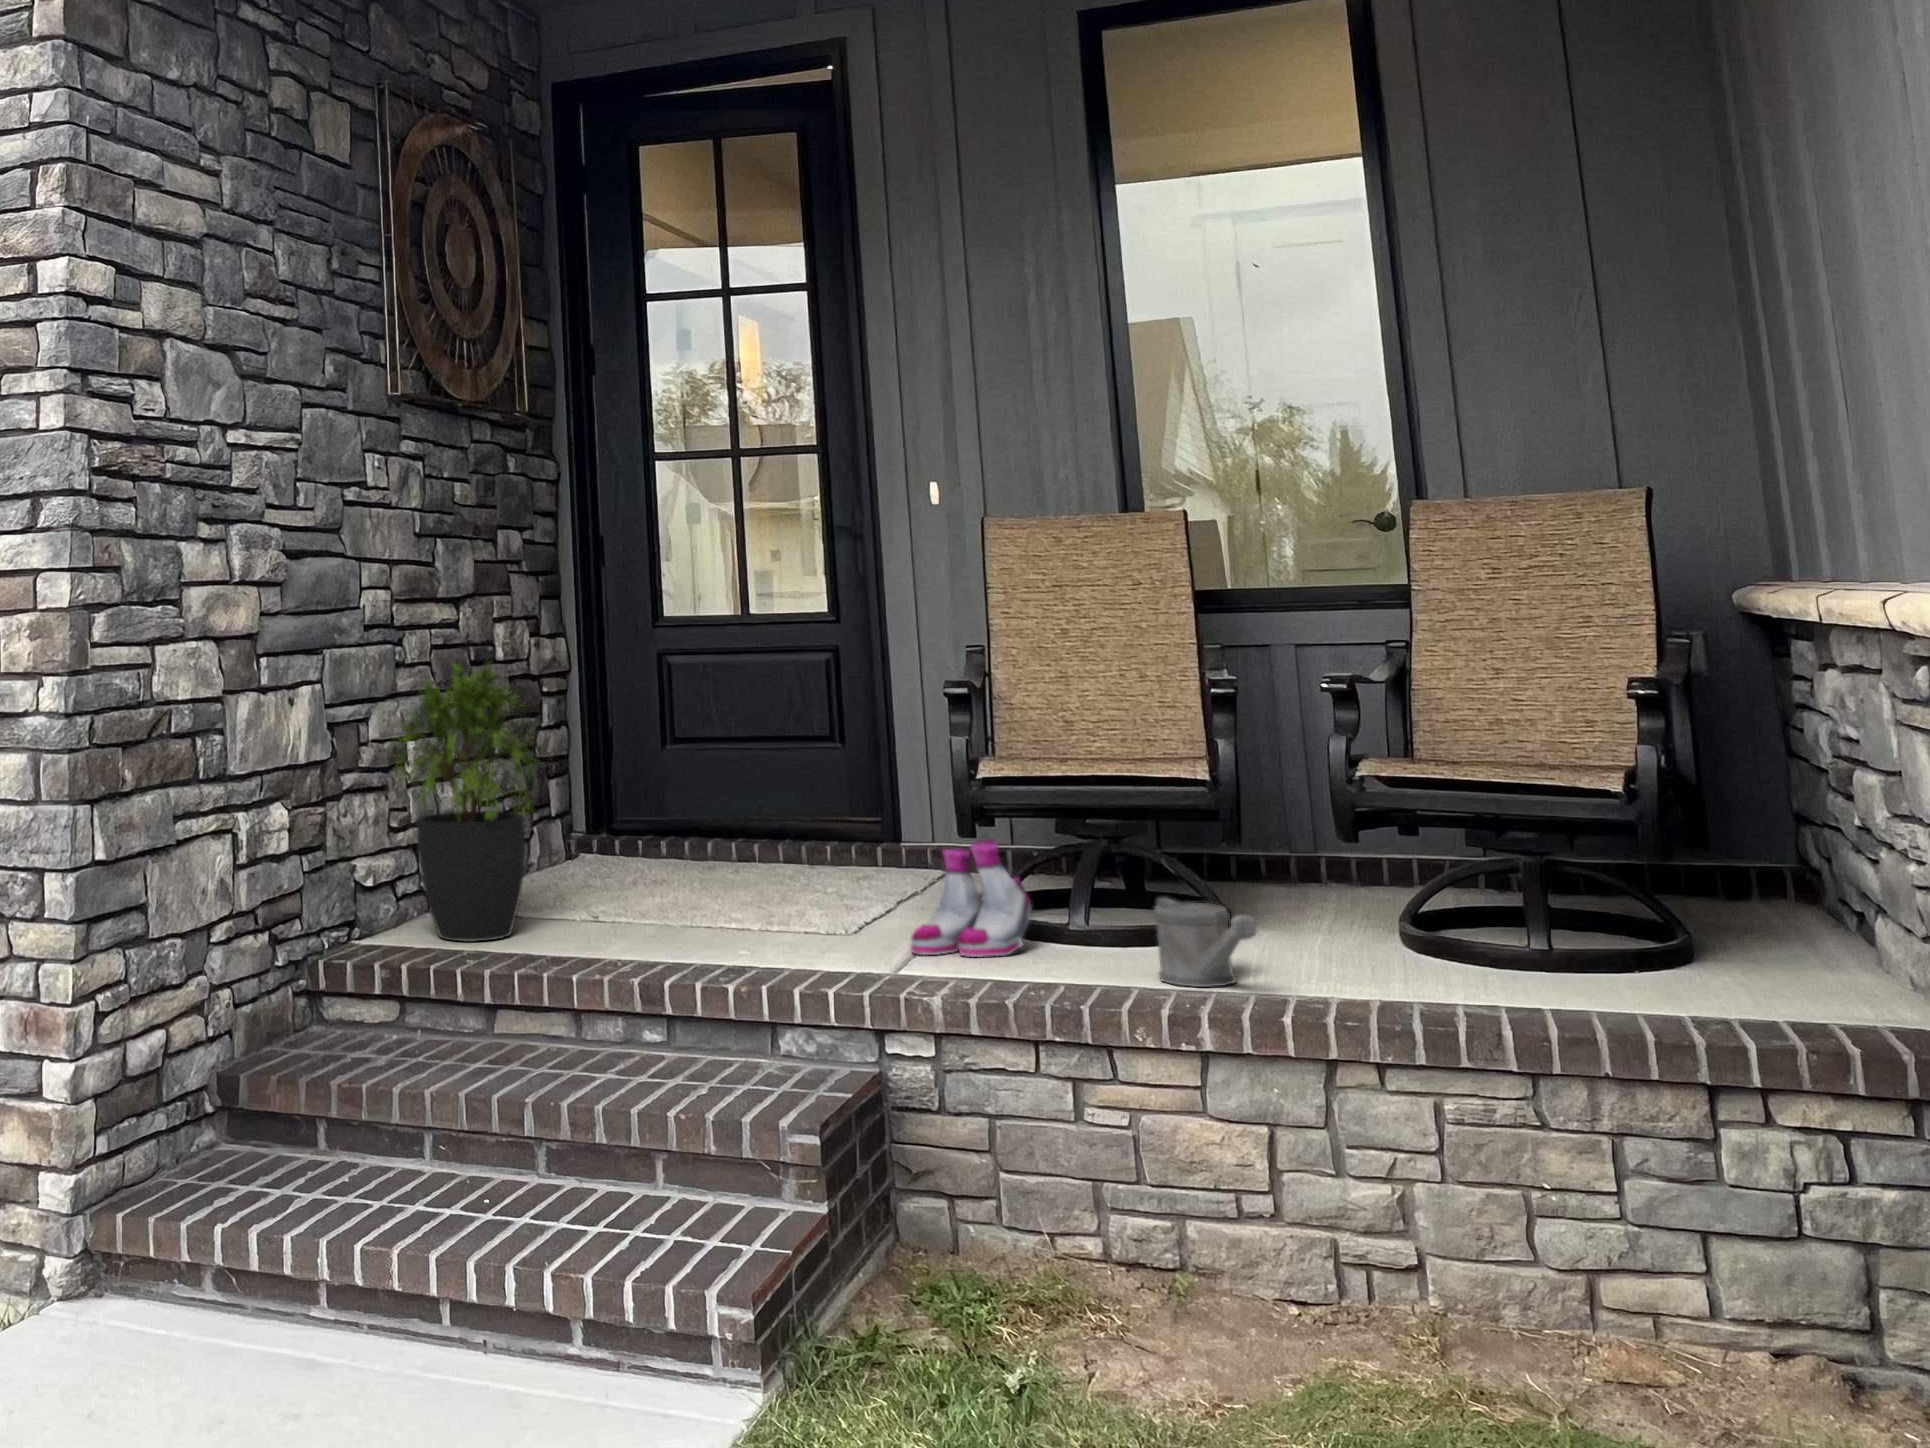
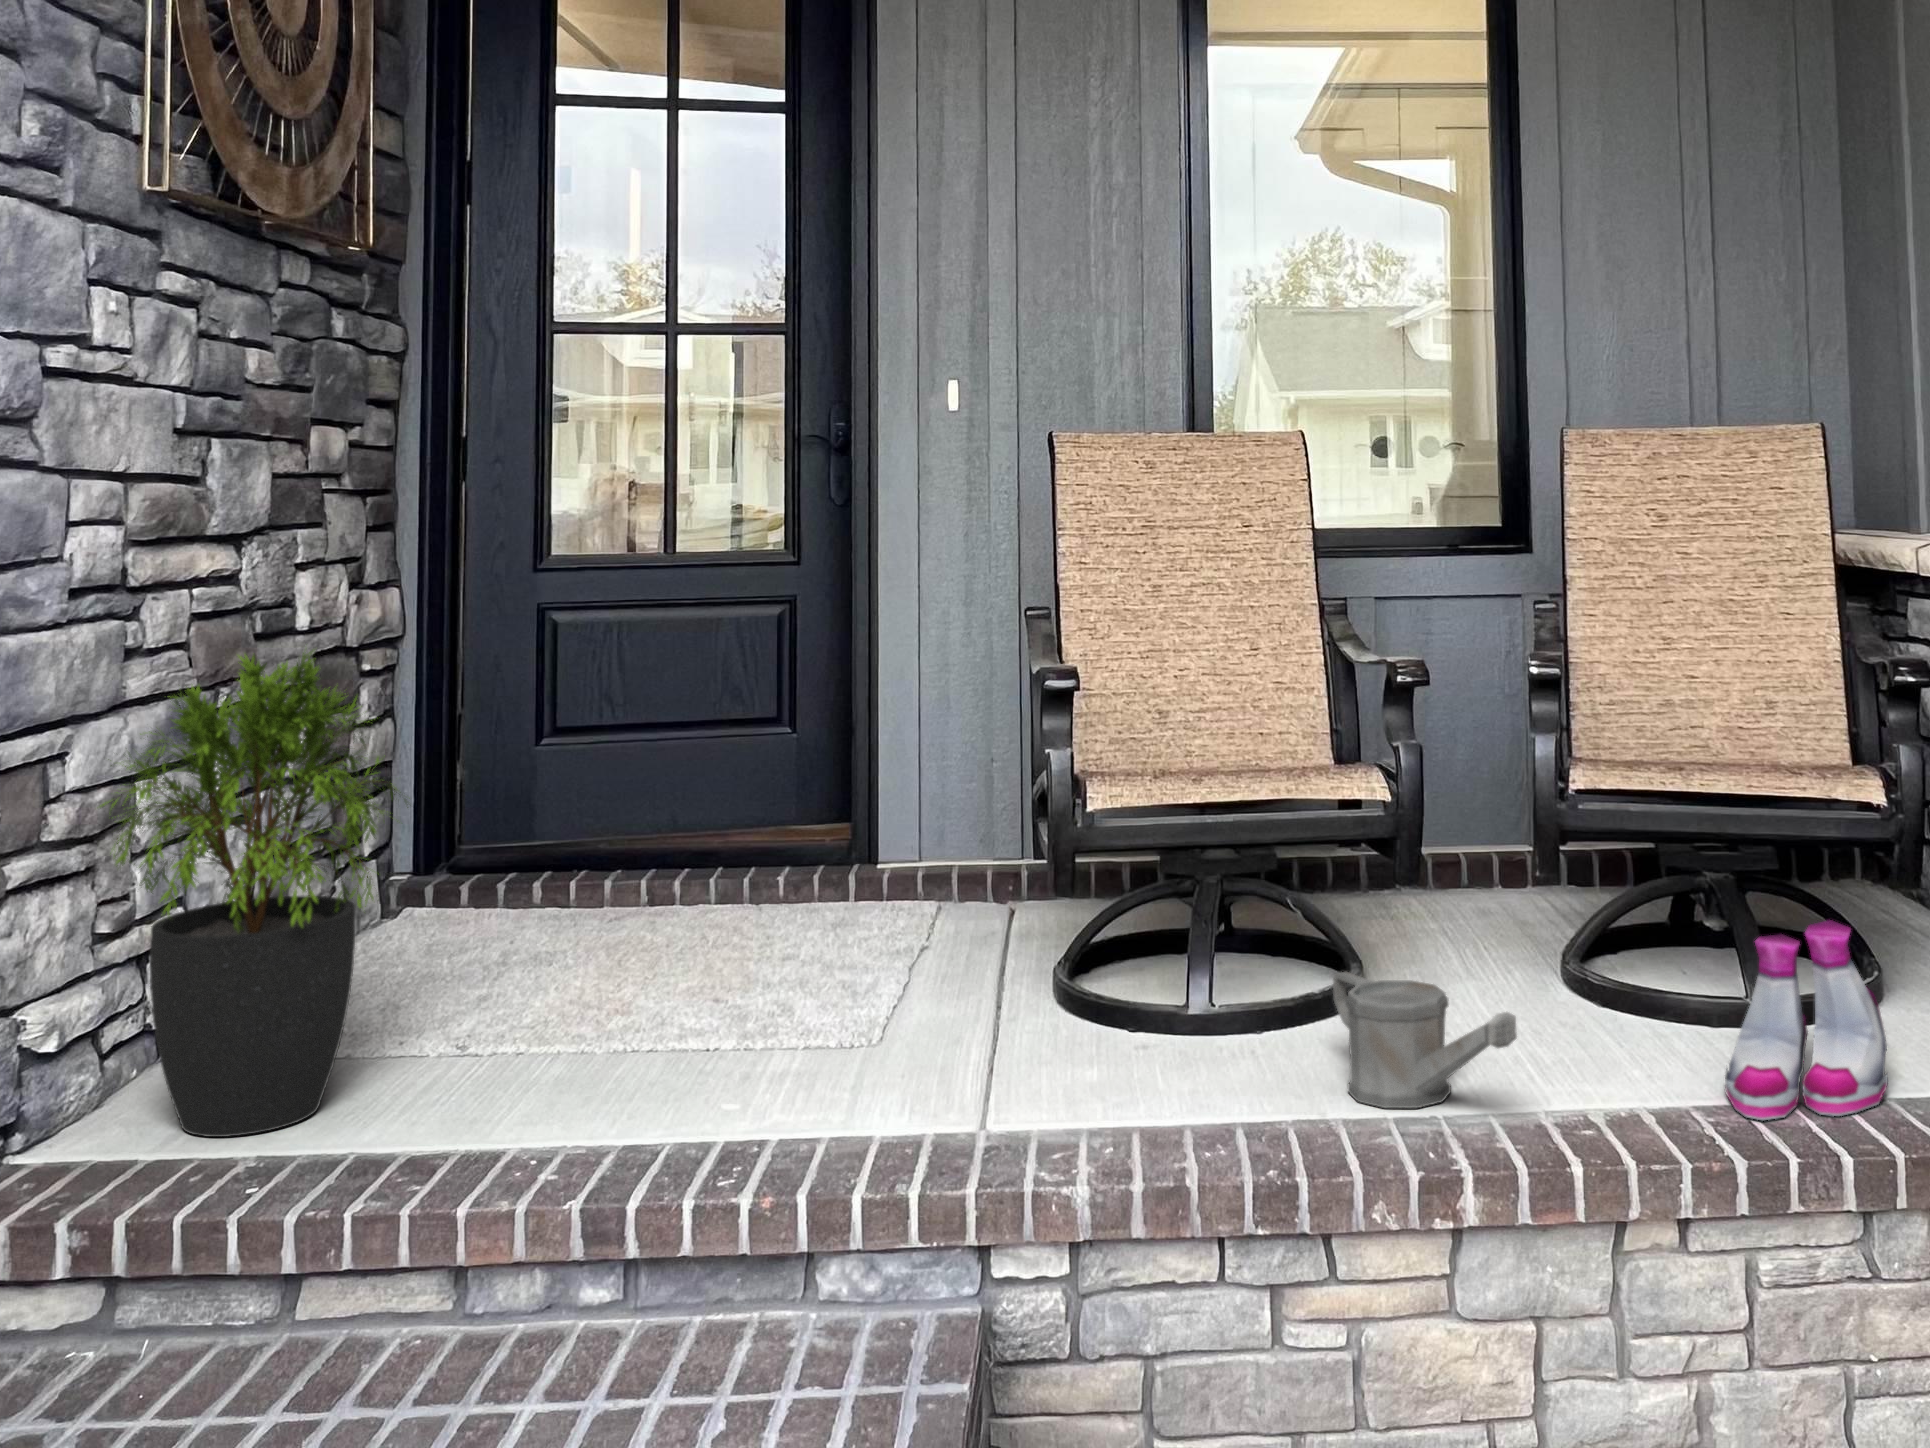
boots: present [911,839,1031,957] -> present [1725,920,1888,1120]

